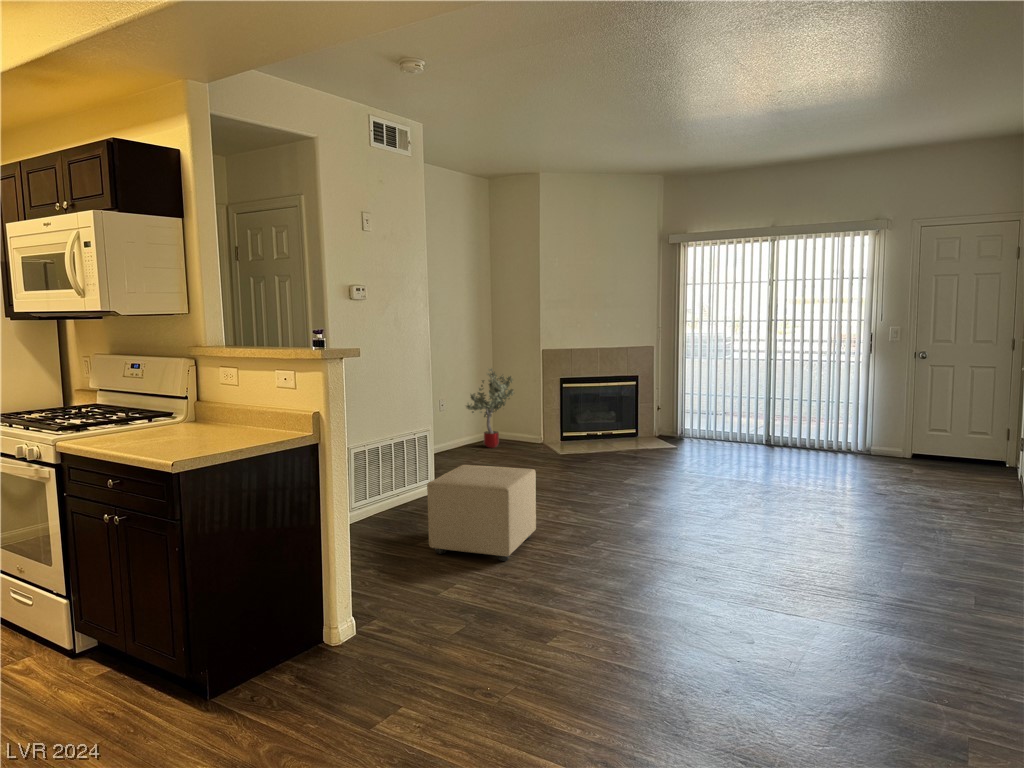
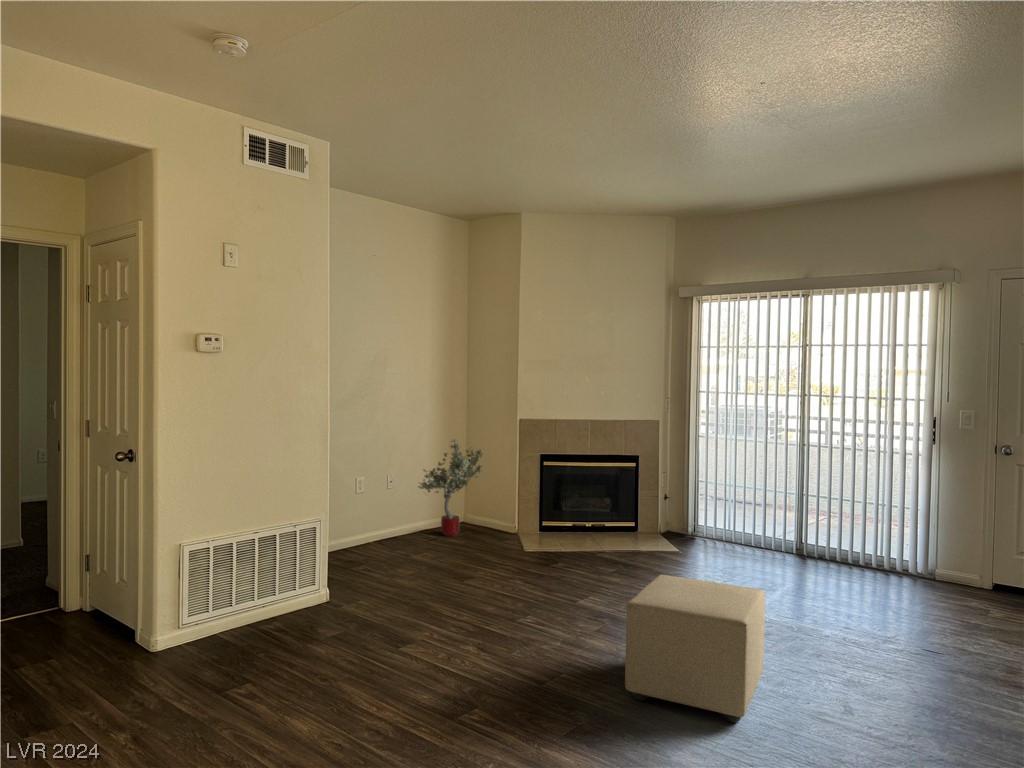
ottoman: present [427,465,536,561] -> present [625,575,765,723]

